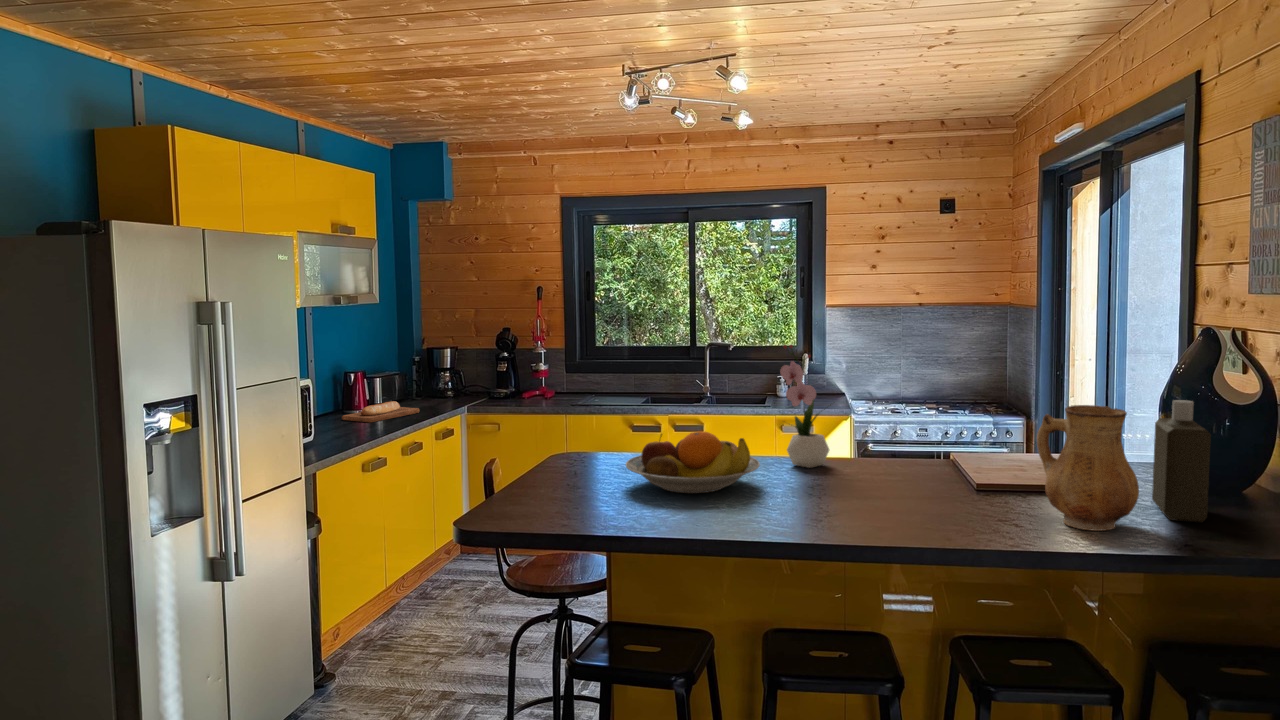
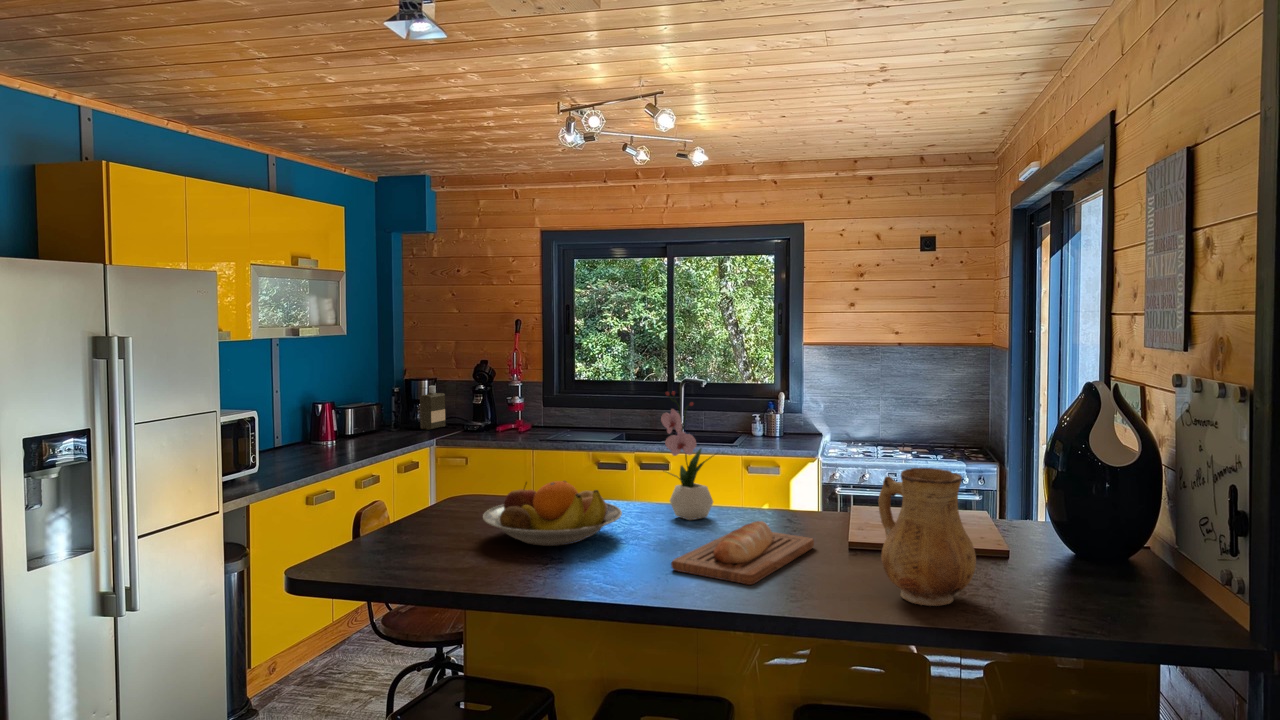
bottle: present [1152,400,1211,522] -> present [420,386,445,430]
bread loaf: present [342,401,419,422] -> present [671,521,814,585]

